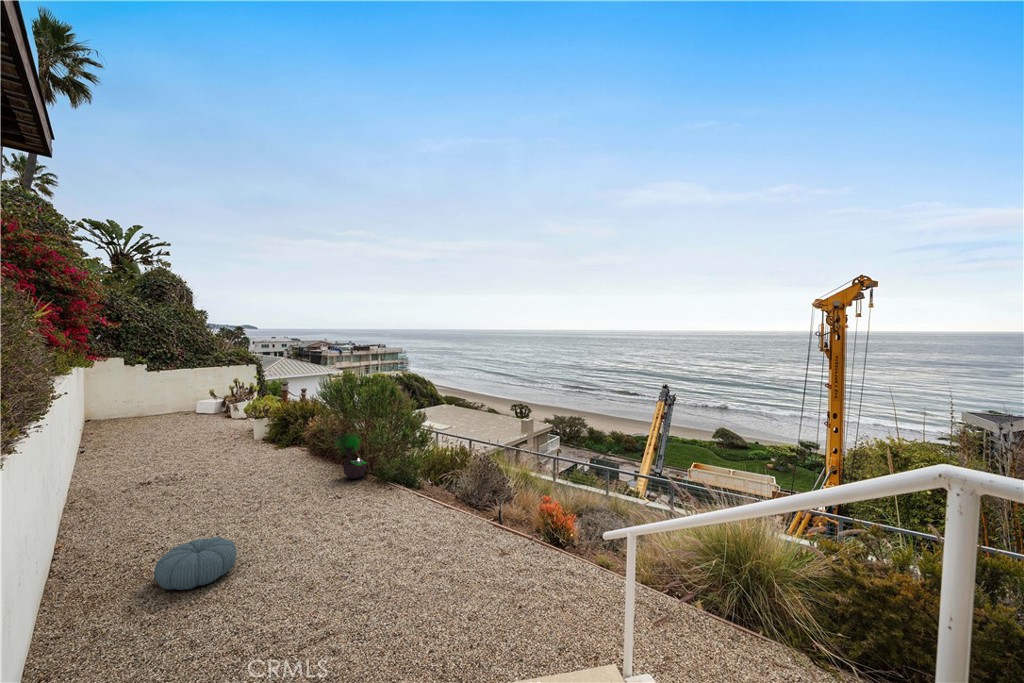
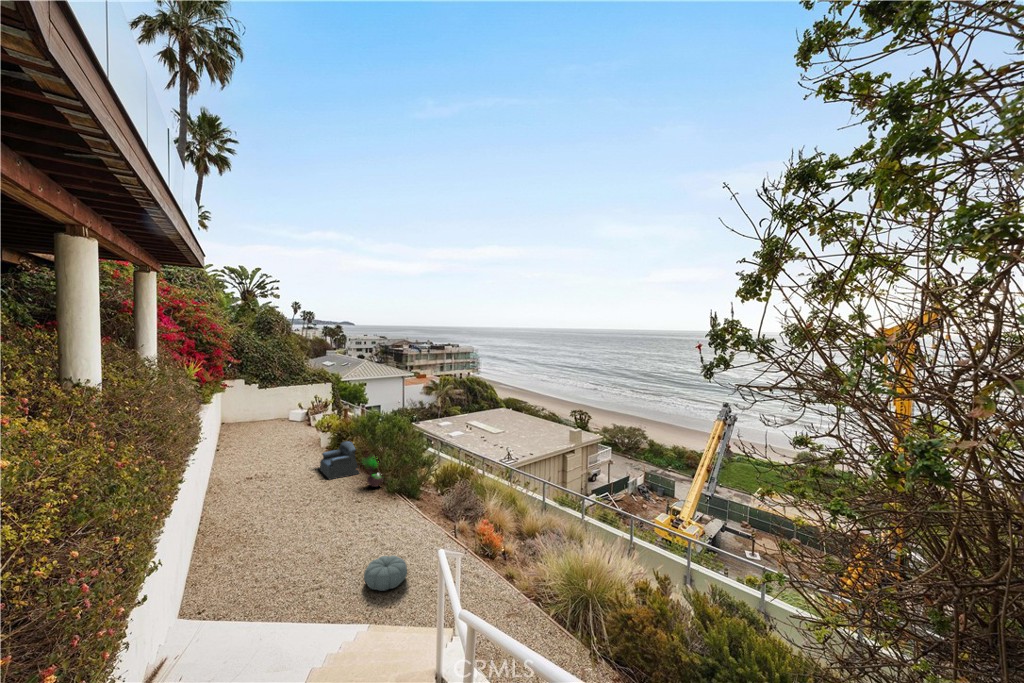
armchair: none [261,422,327,475] -> present [320,441,359,480]
pouf: present [154,537,237,590] -> present [364,555,407,591]

